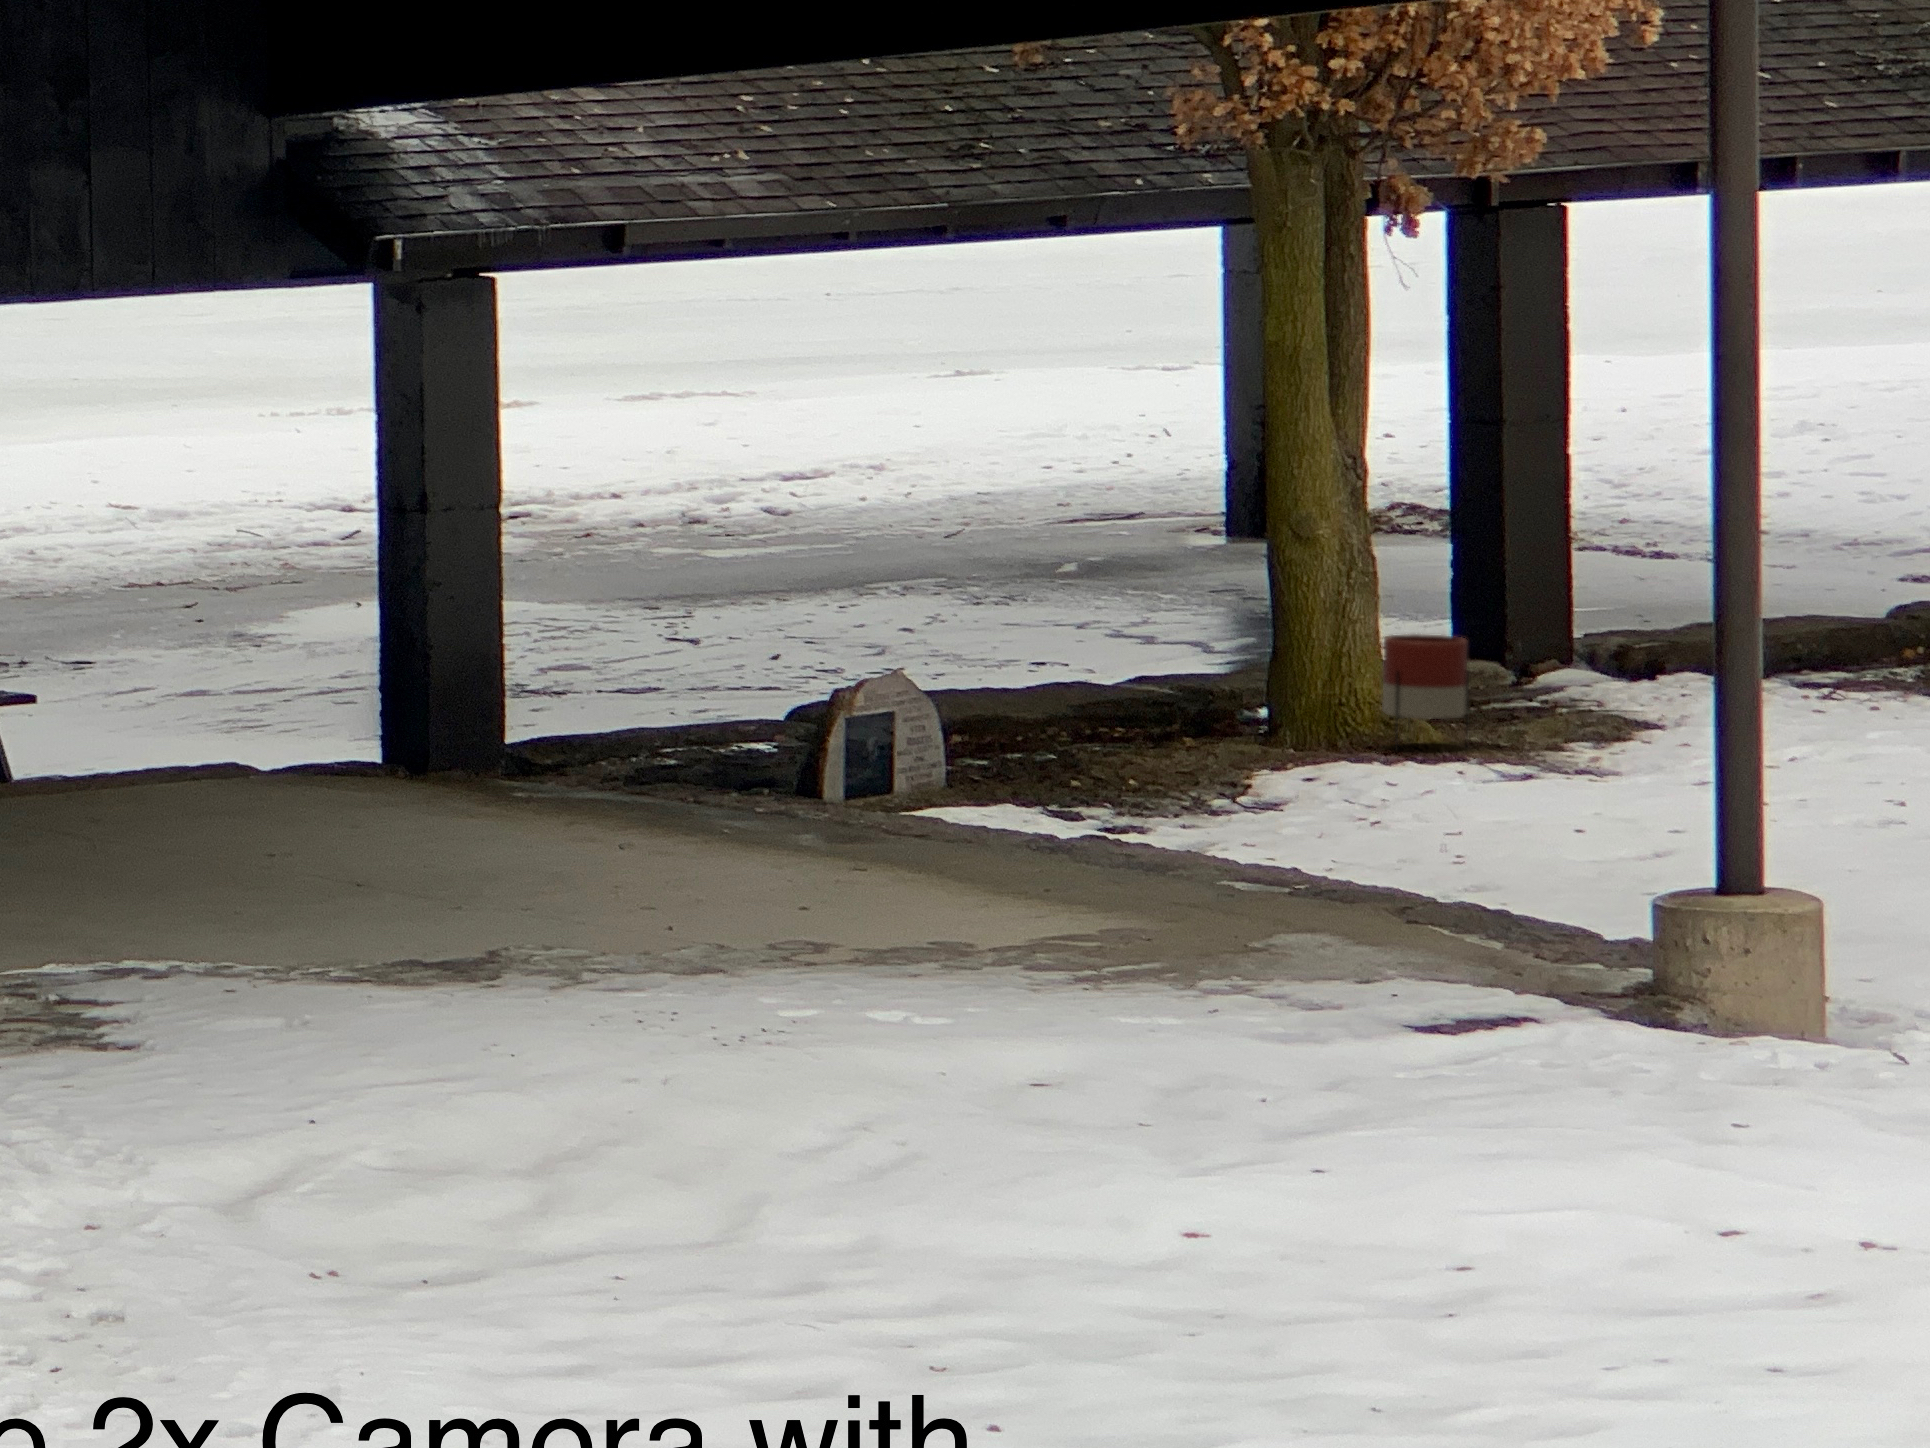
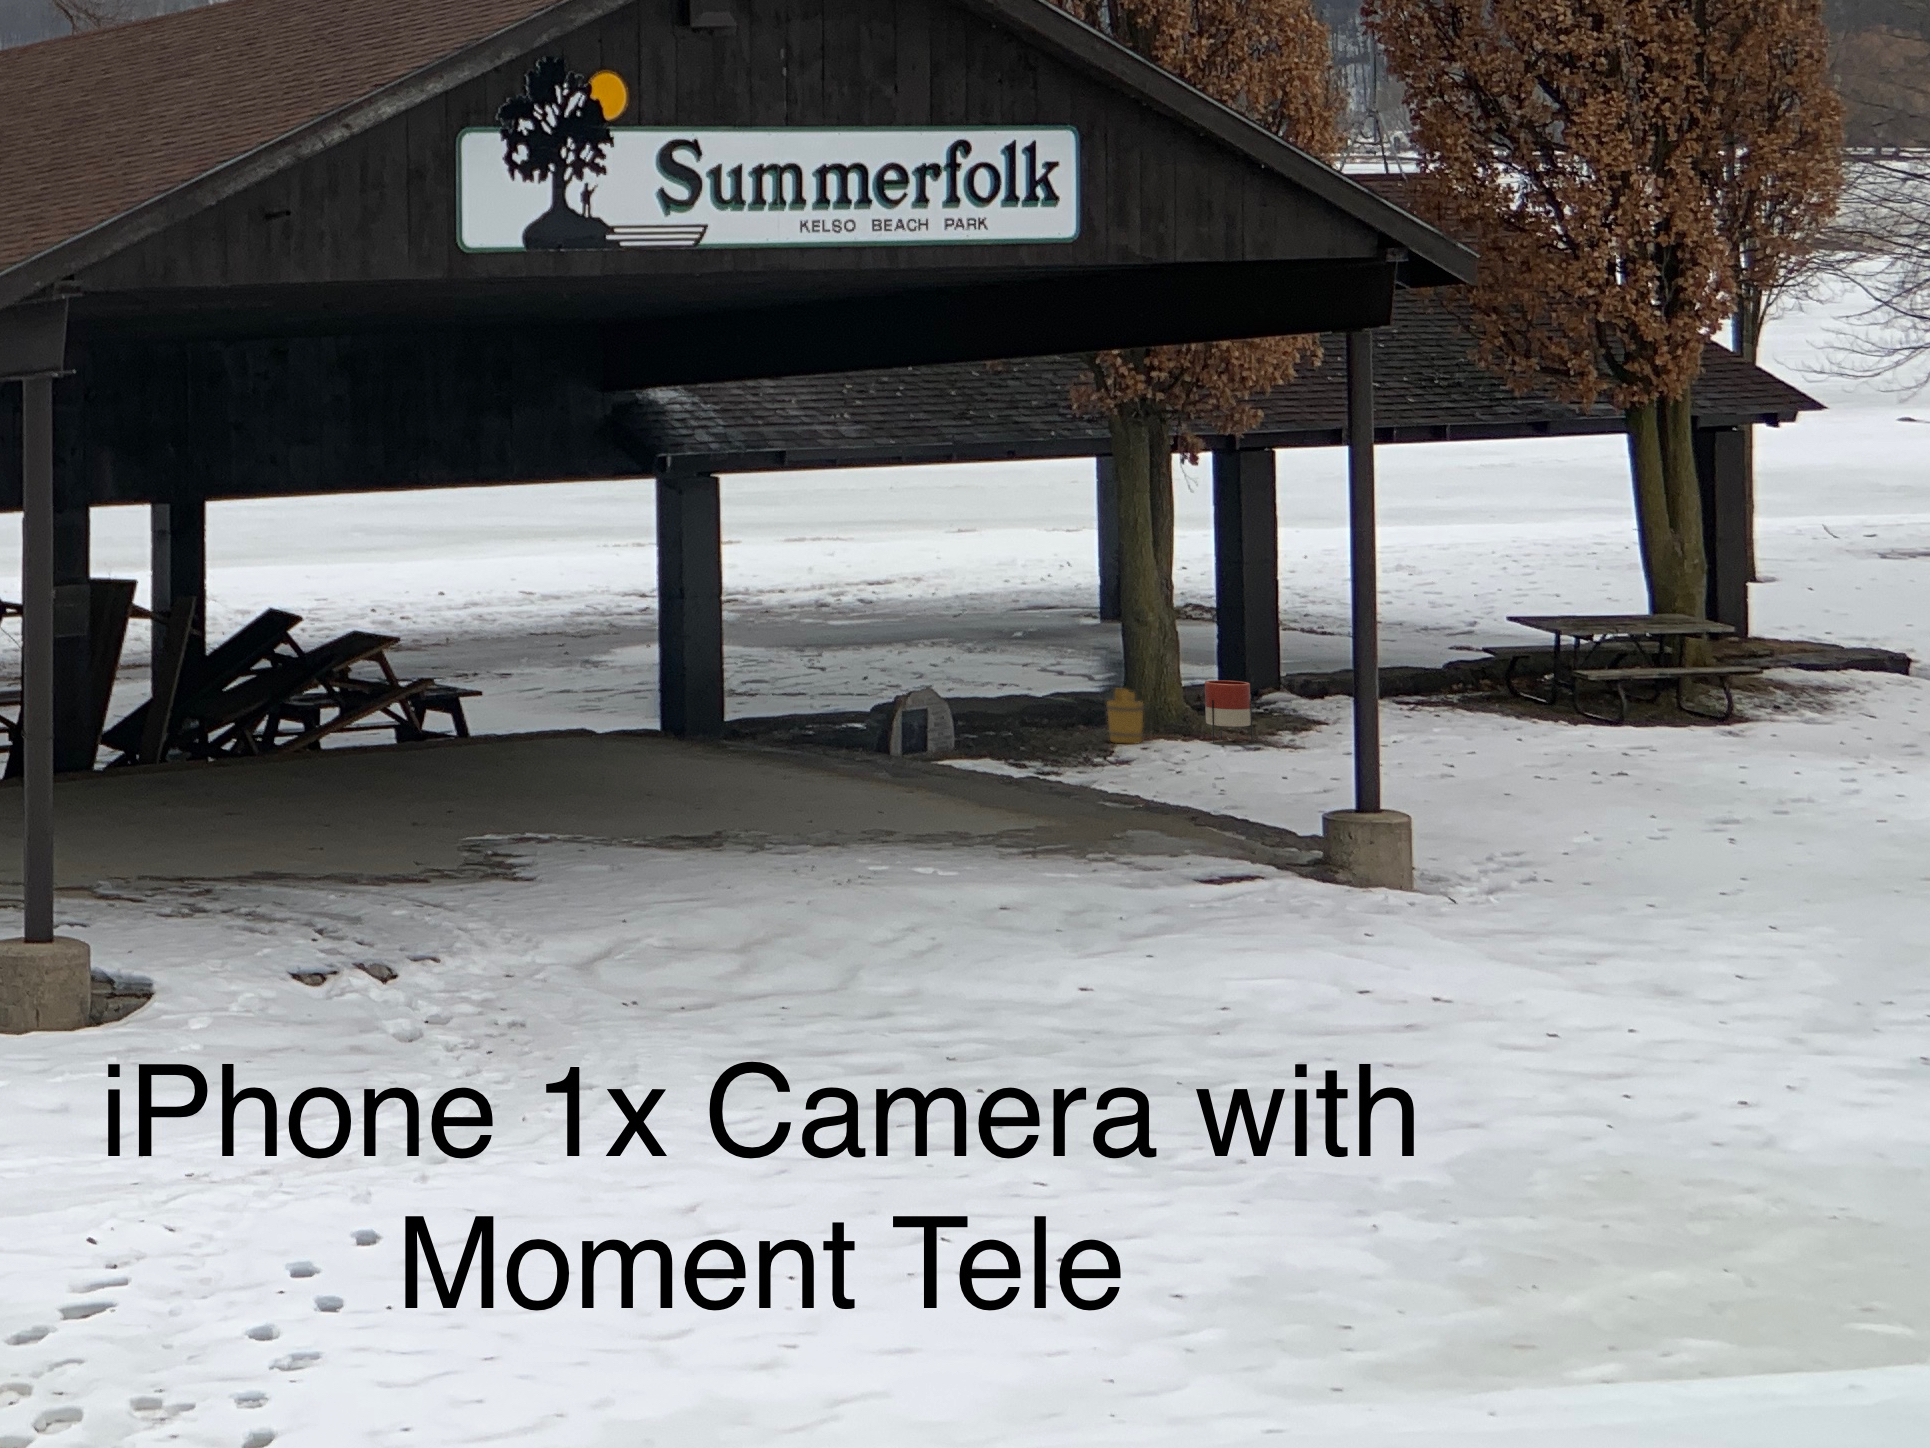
bucket: none [1199,652,1278,752] -> present [1107,689,1145,744]

